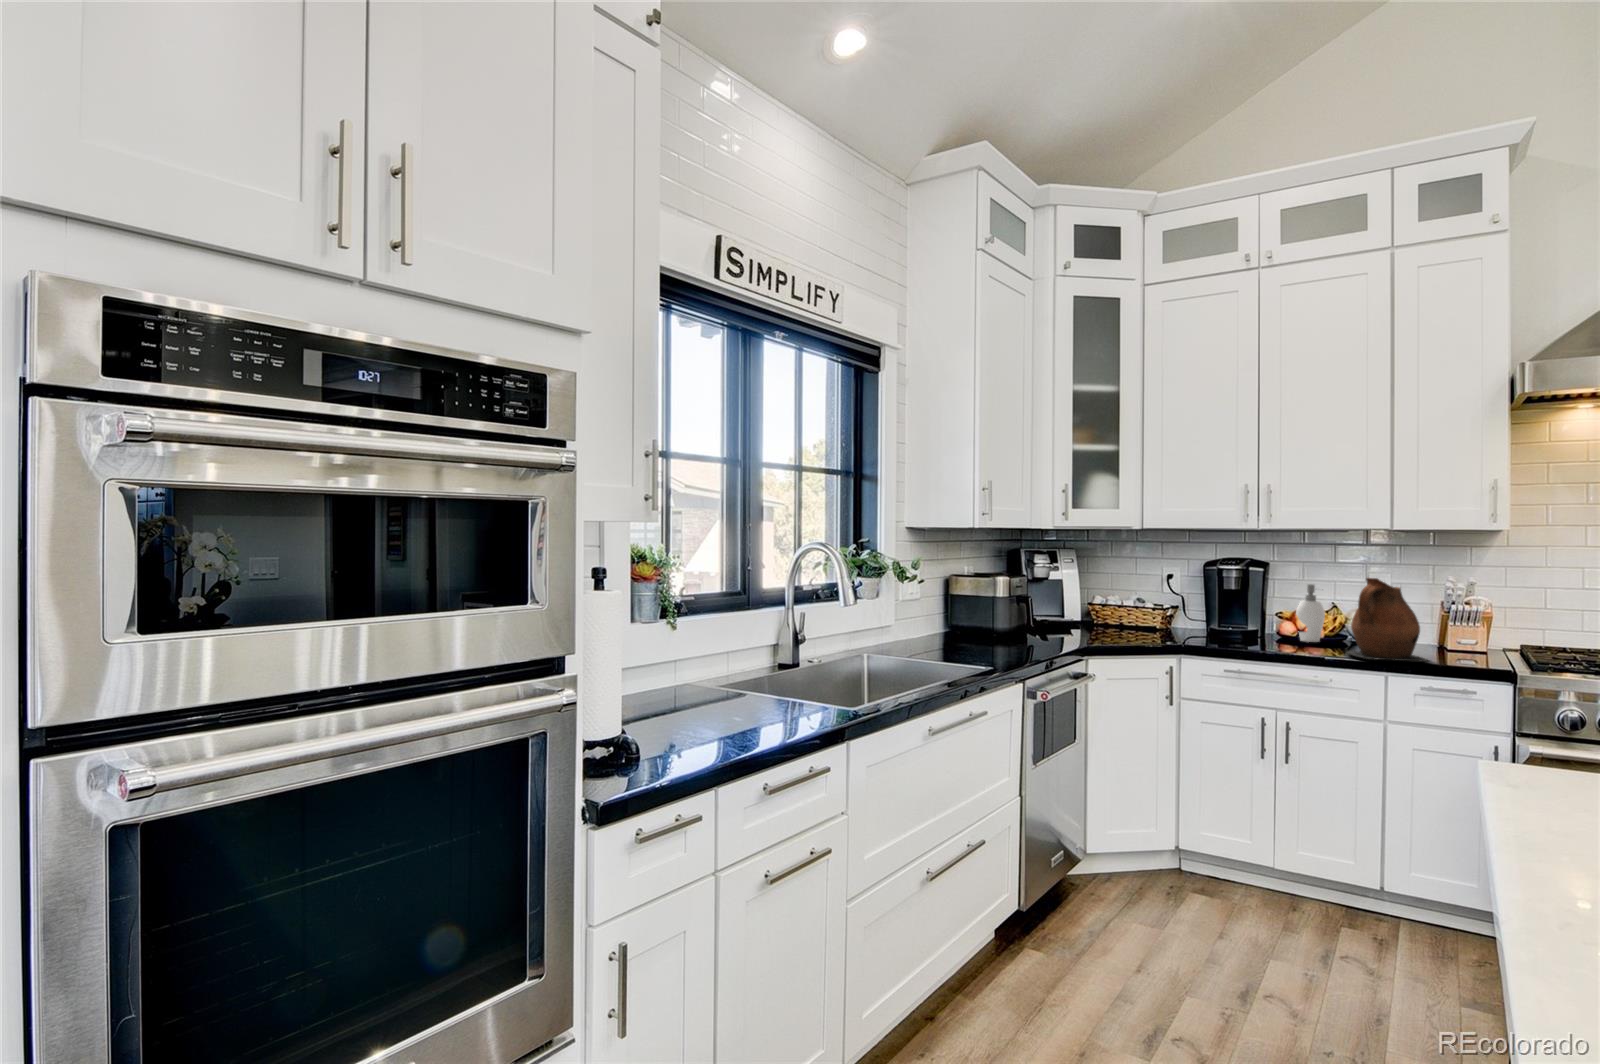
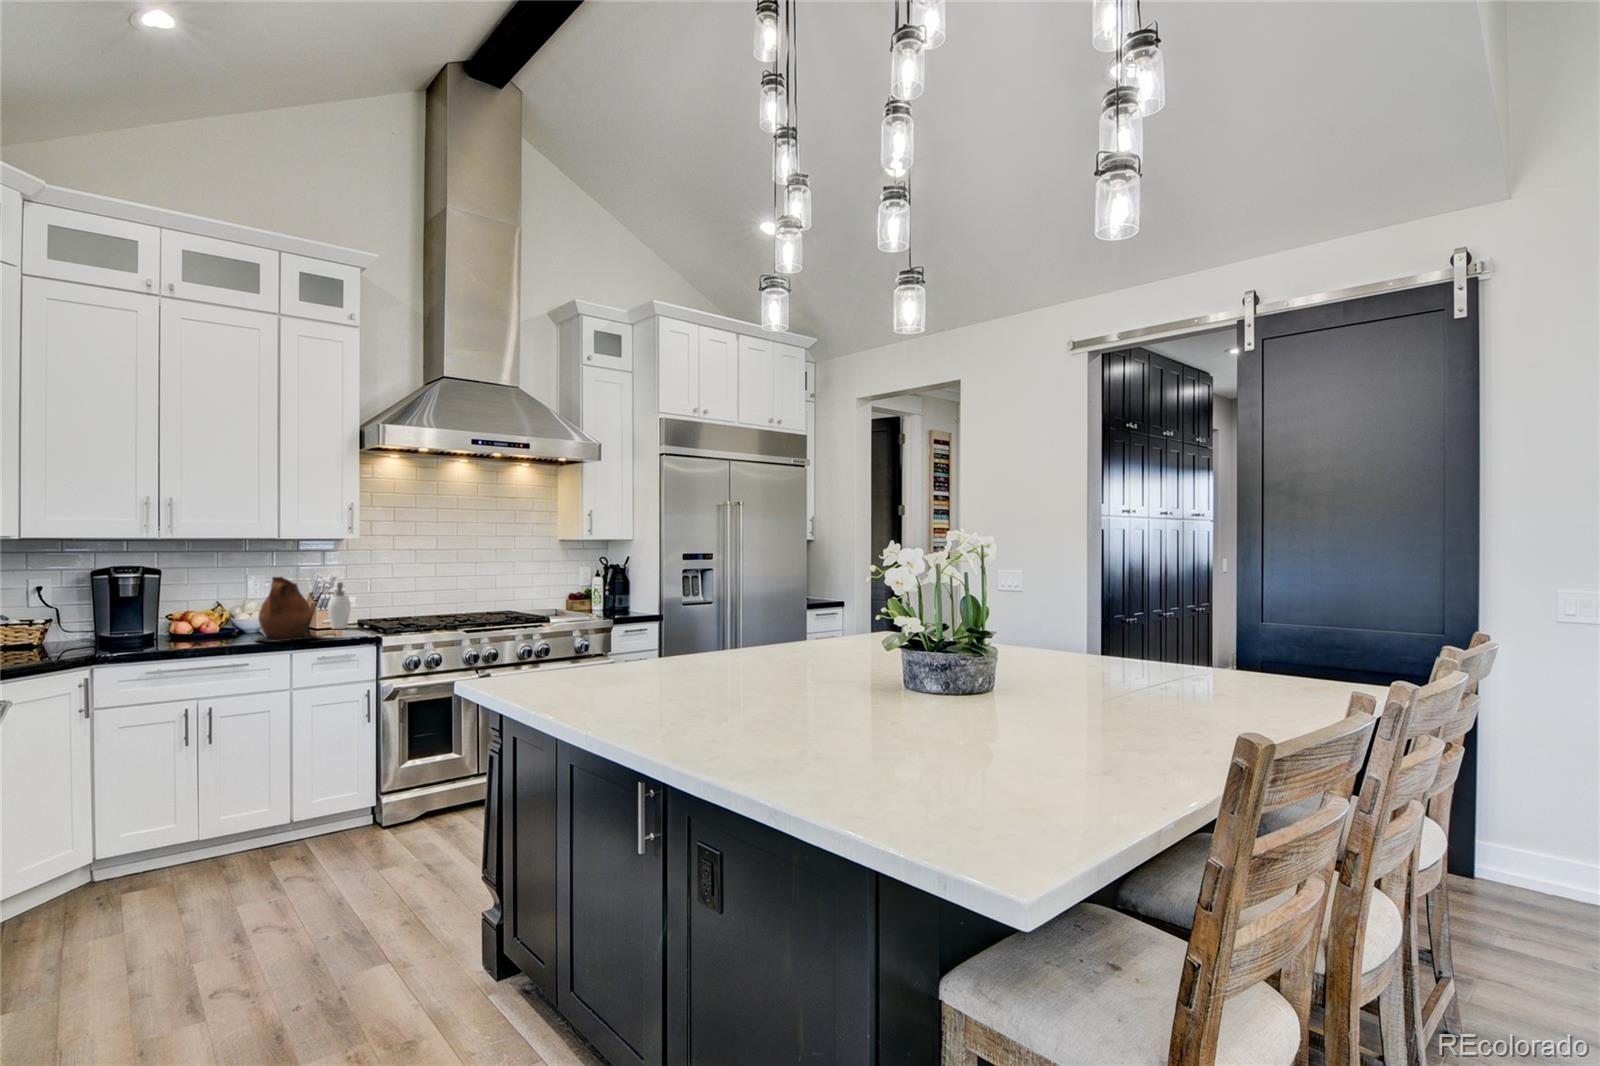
soap dispenser: present [1296,584,1325,642] -> present [328,582,351,629]

